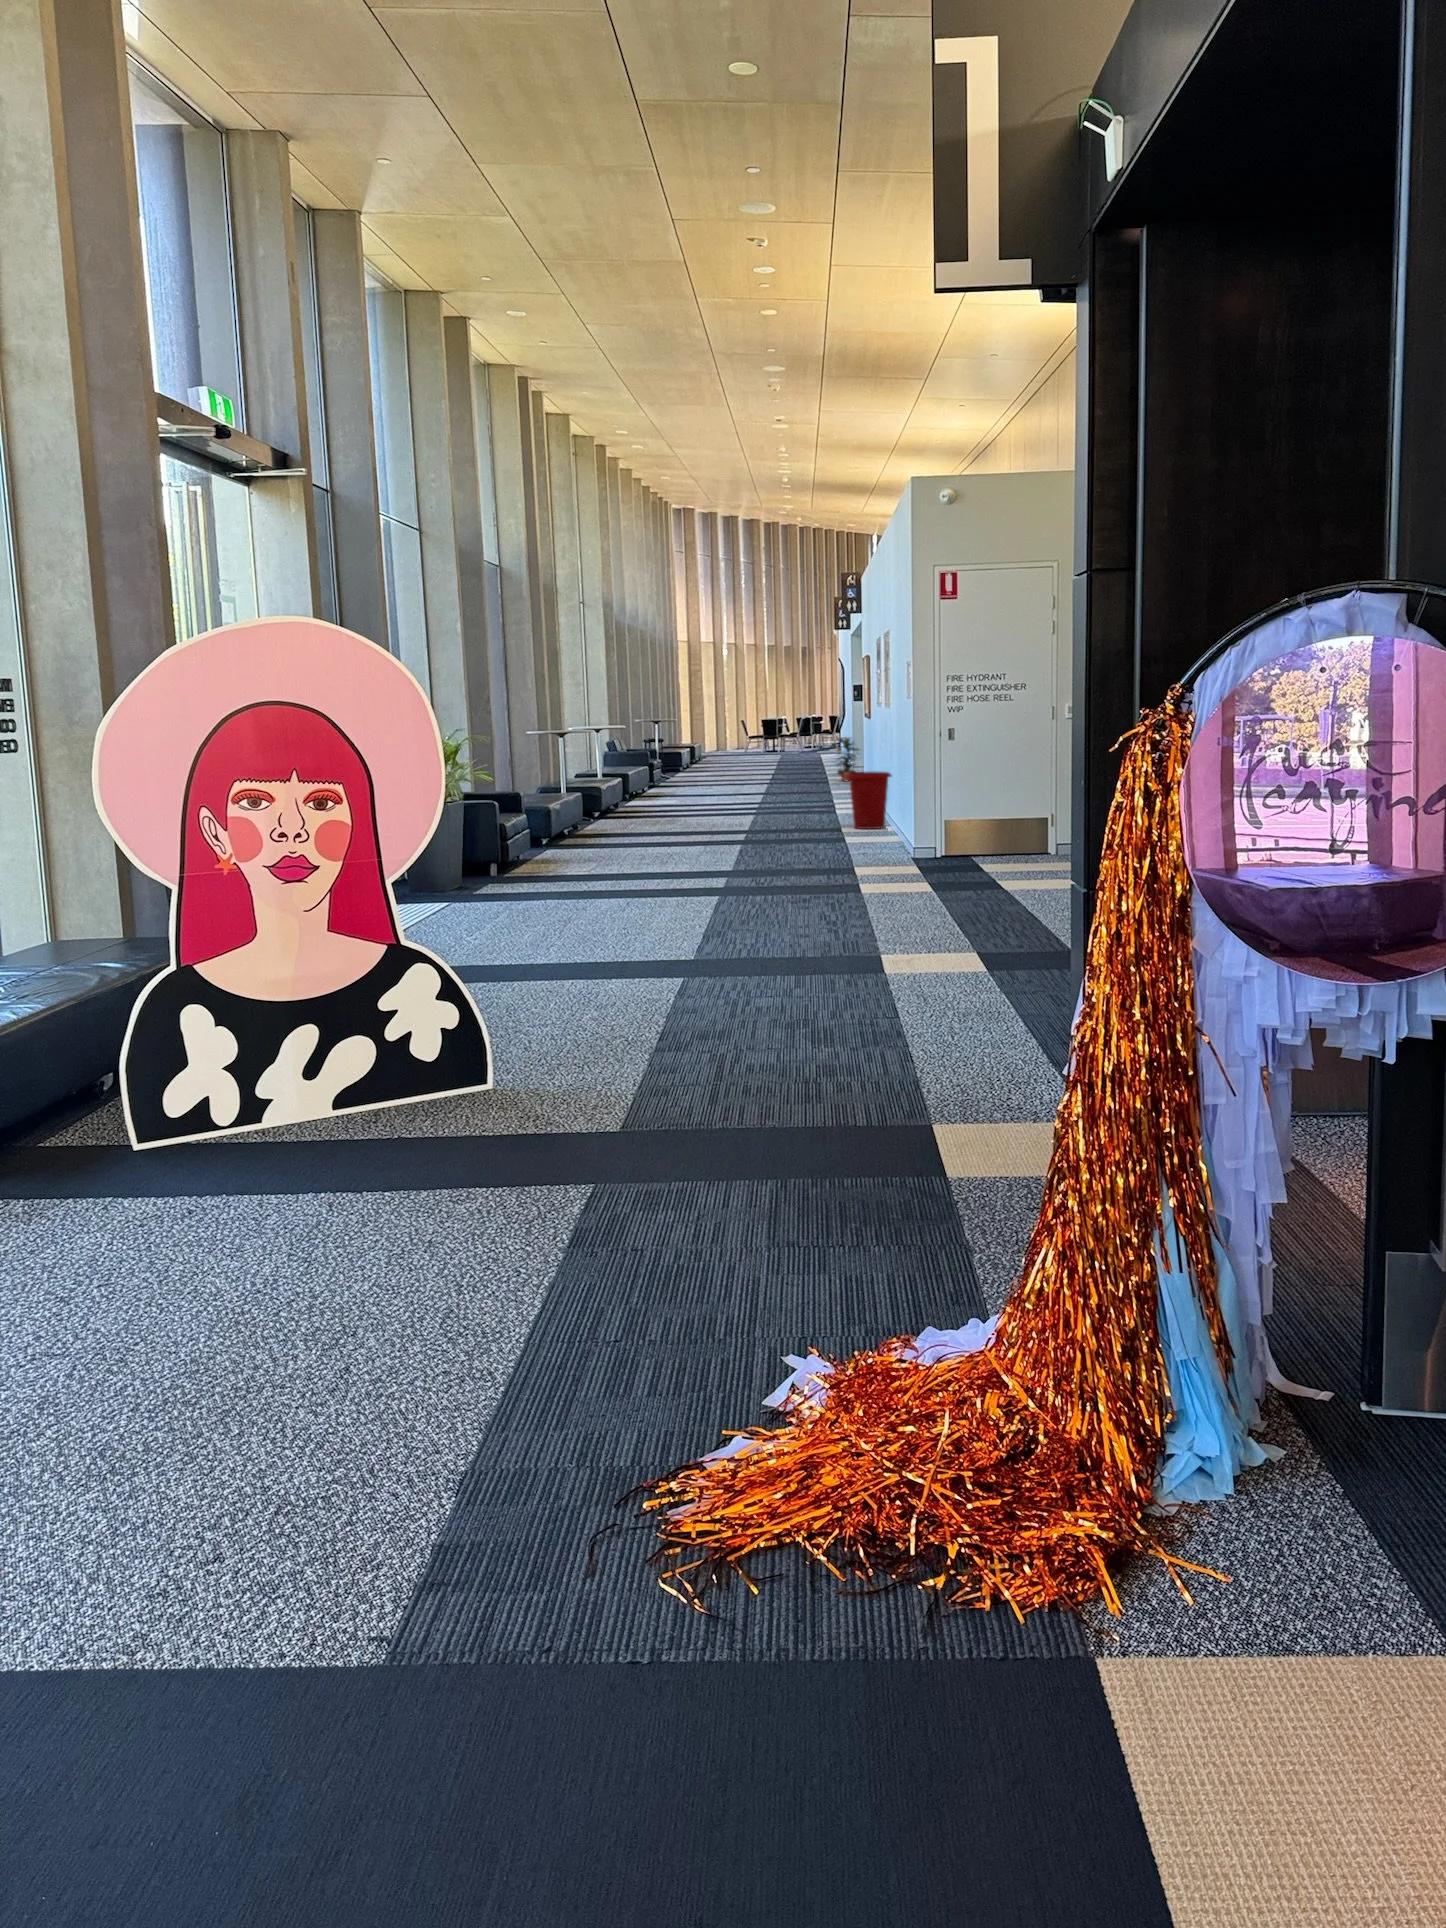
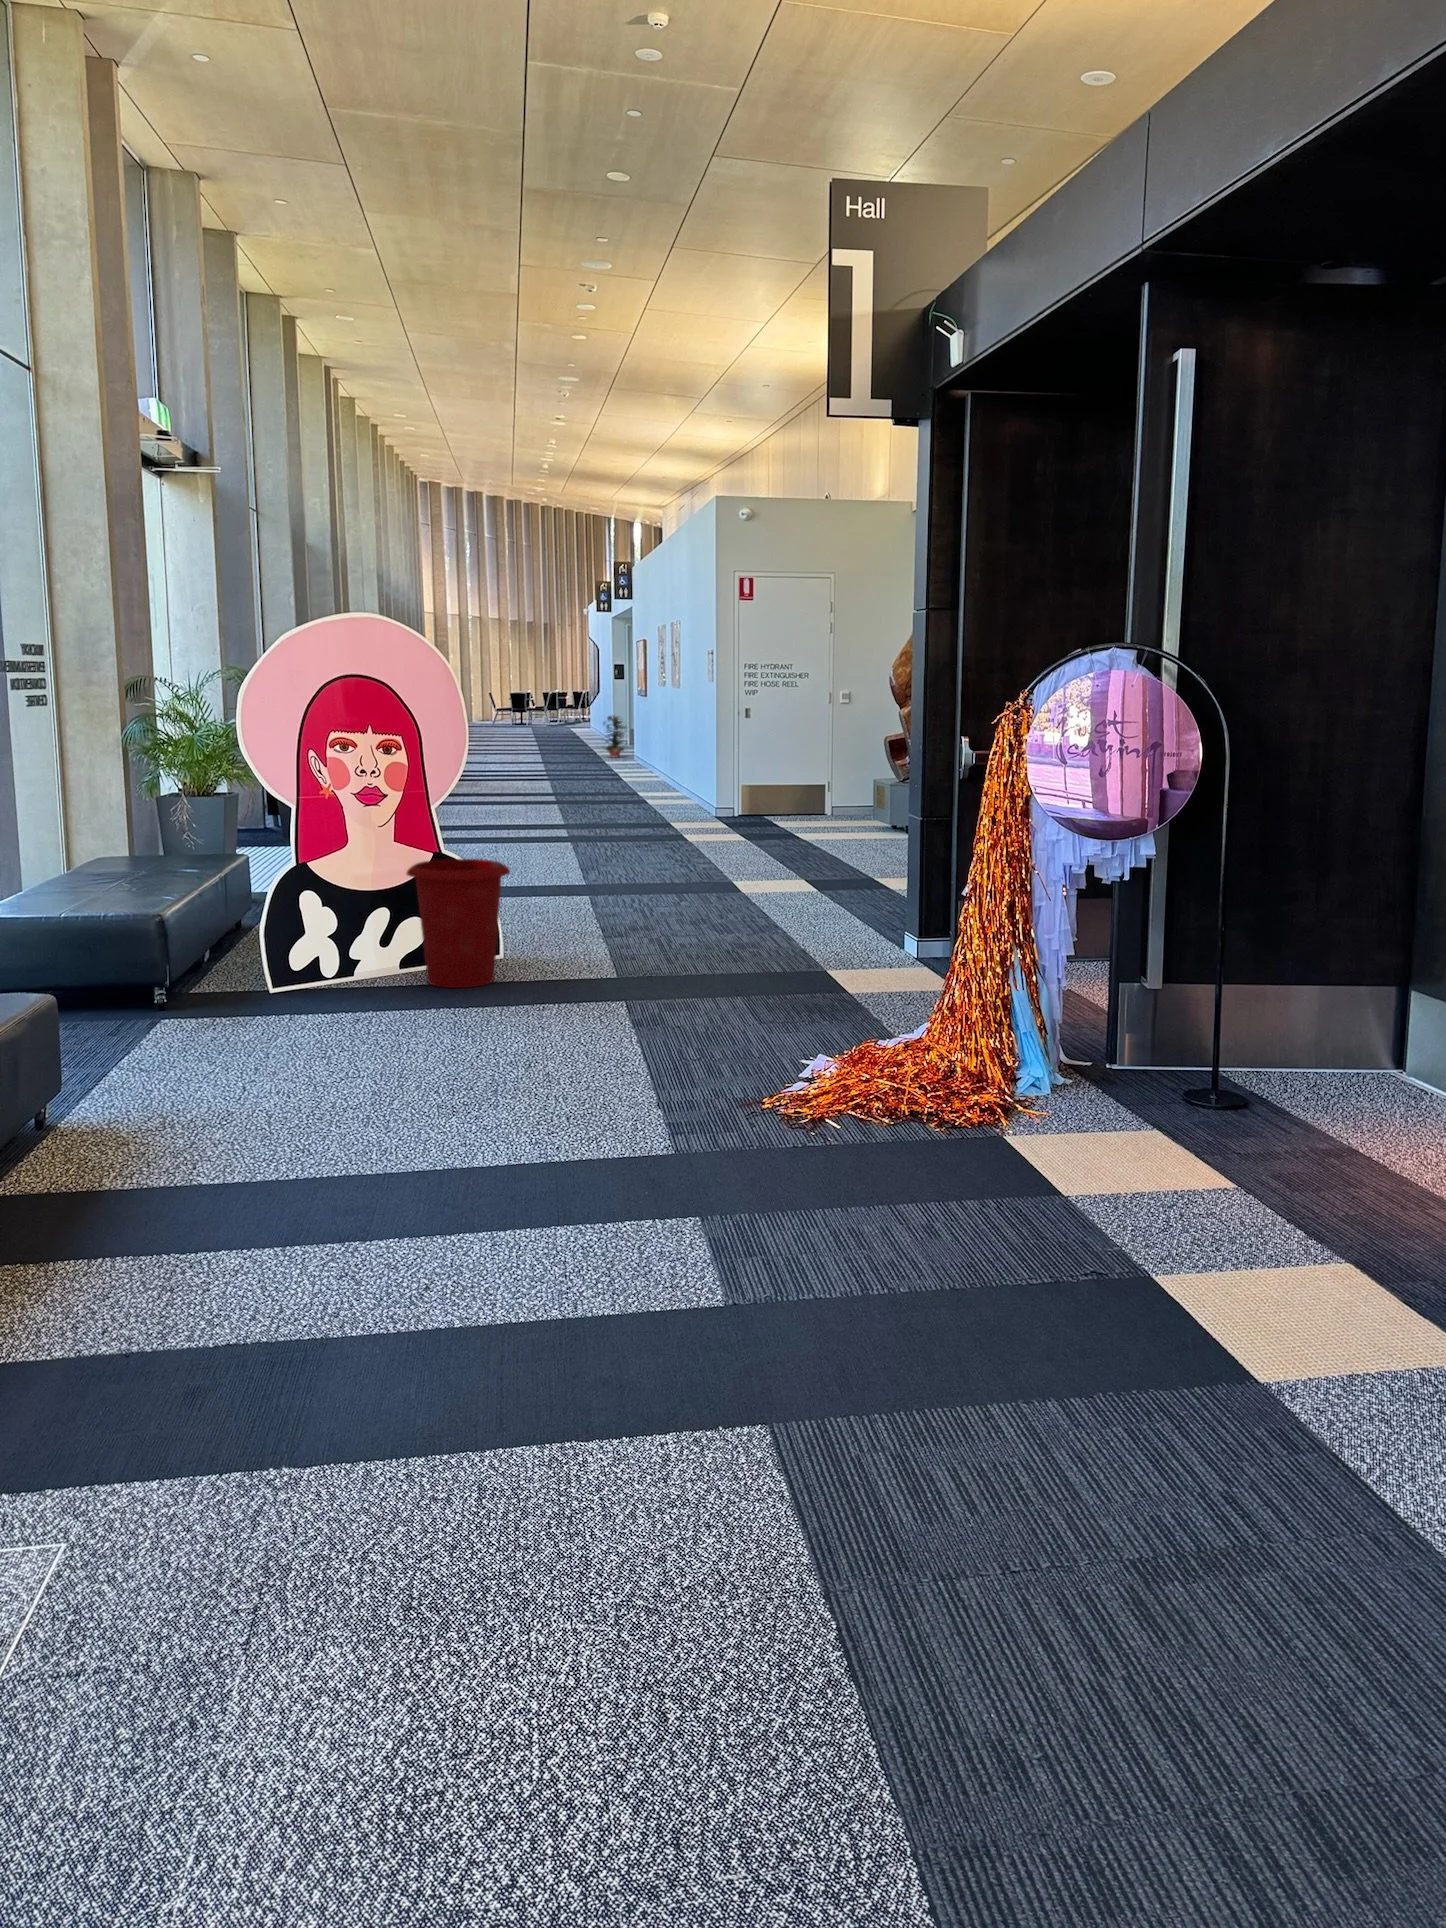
waste bin: present [845,772,891,829] -> present [406,859,510,988]

